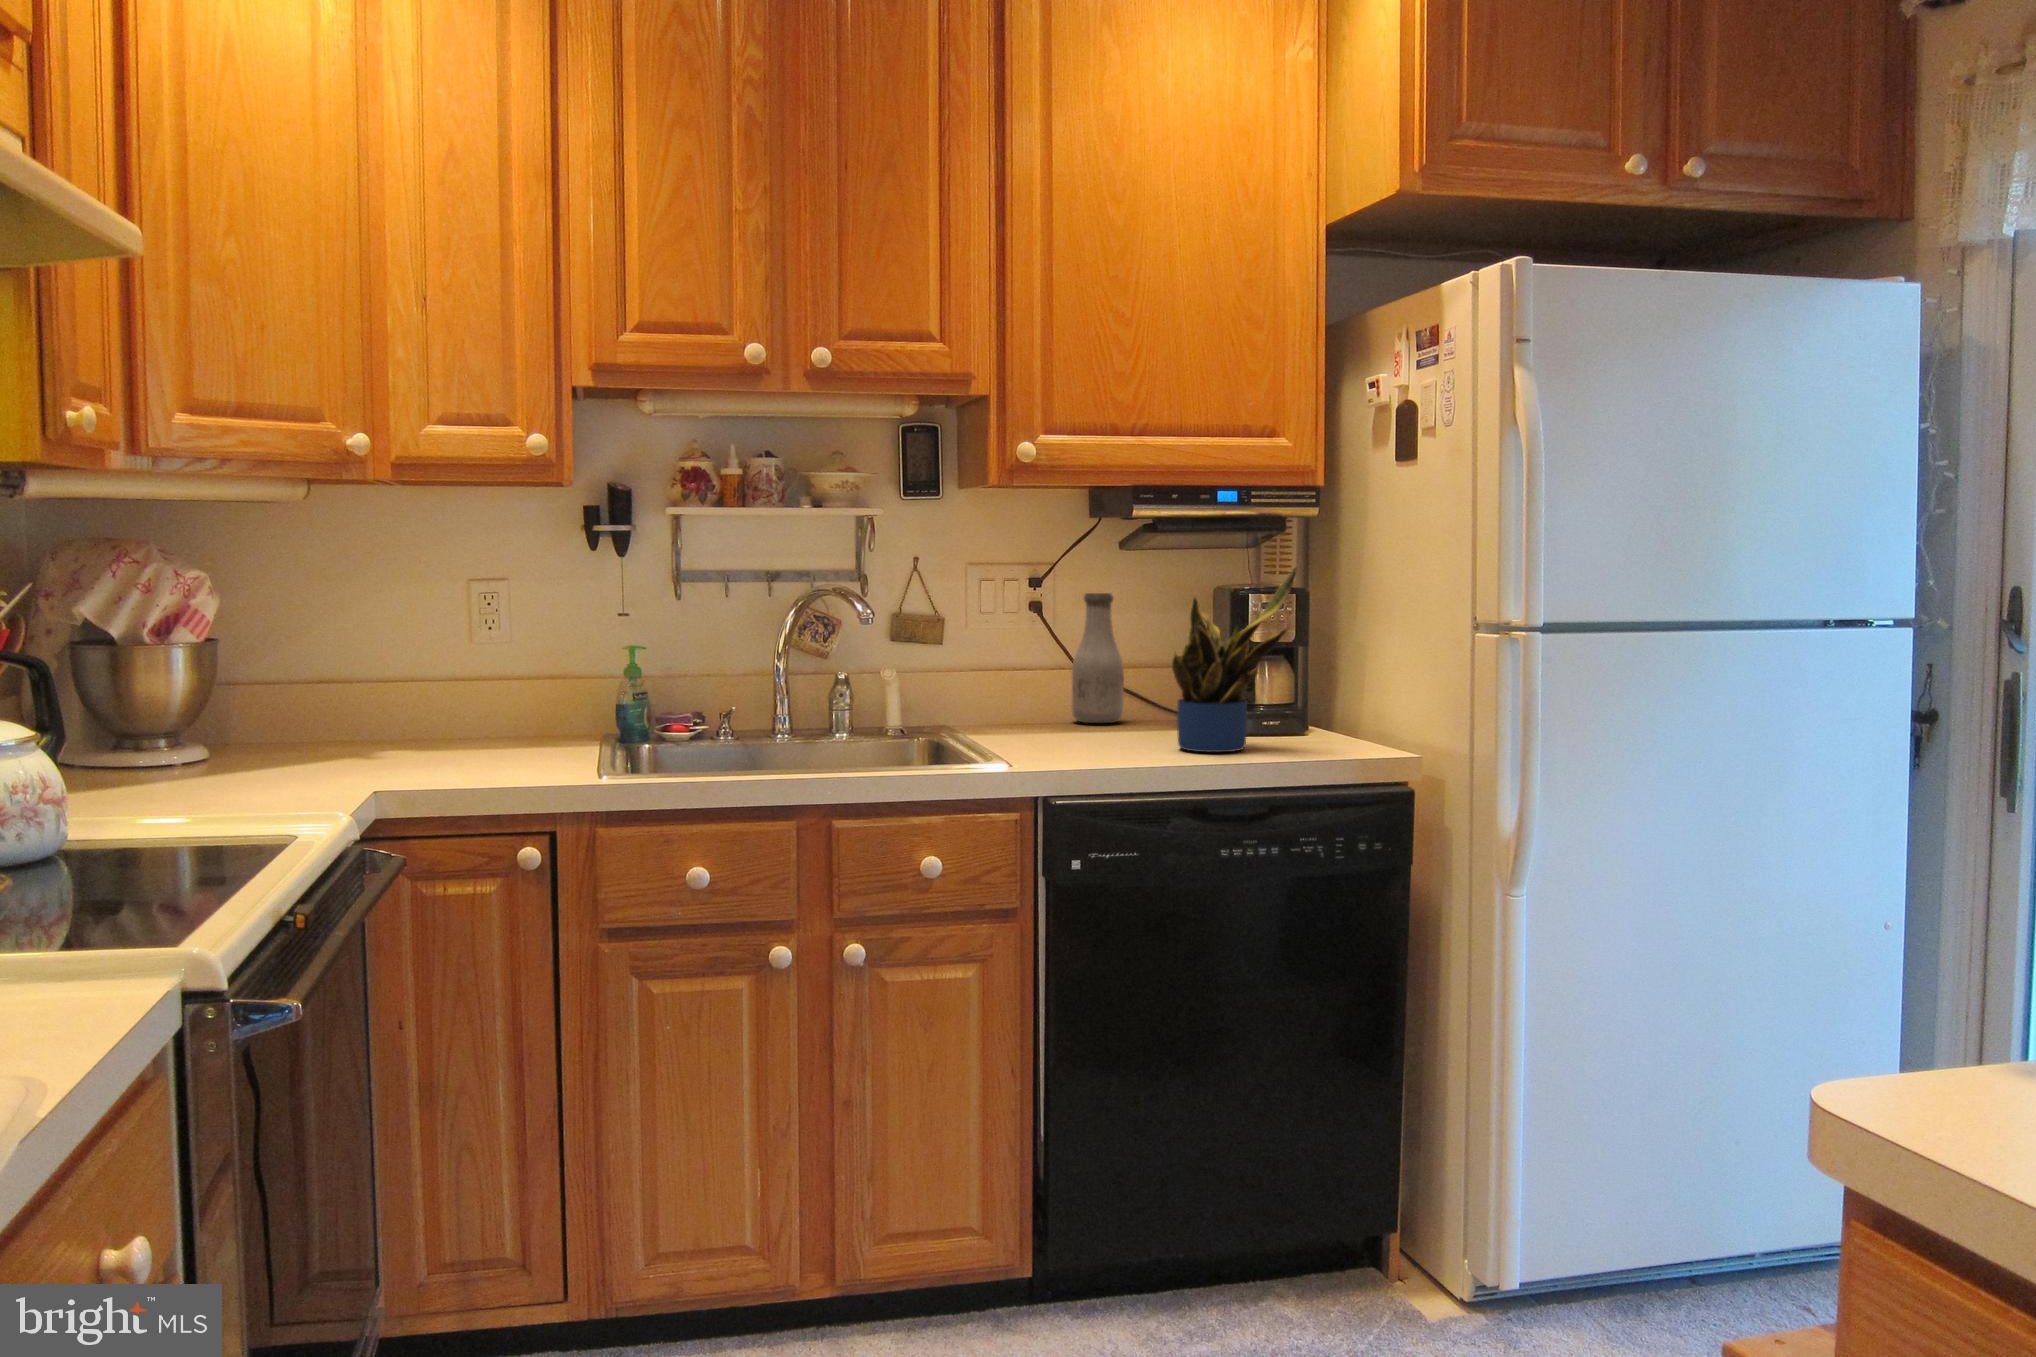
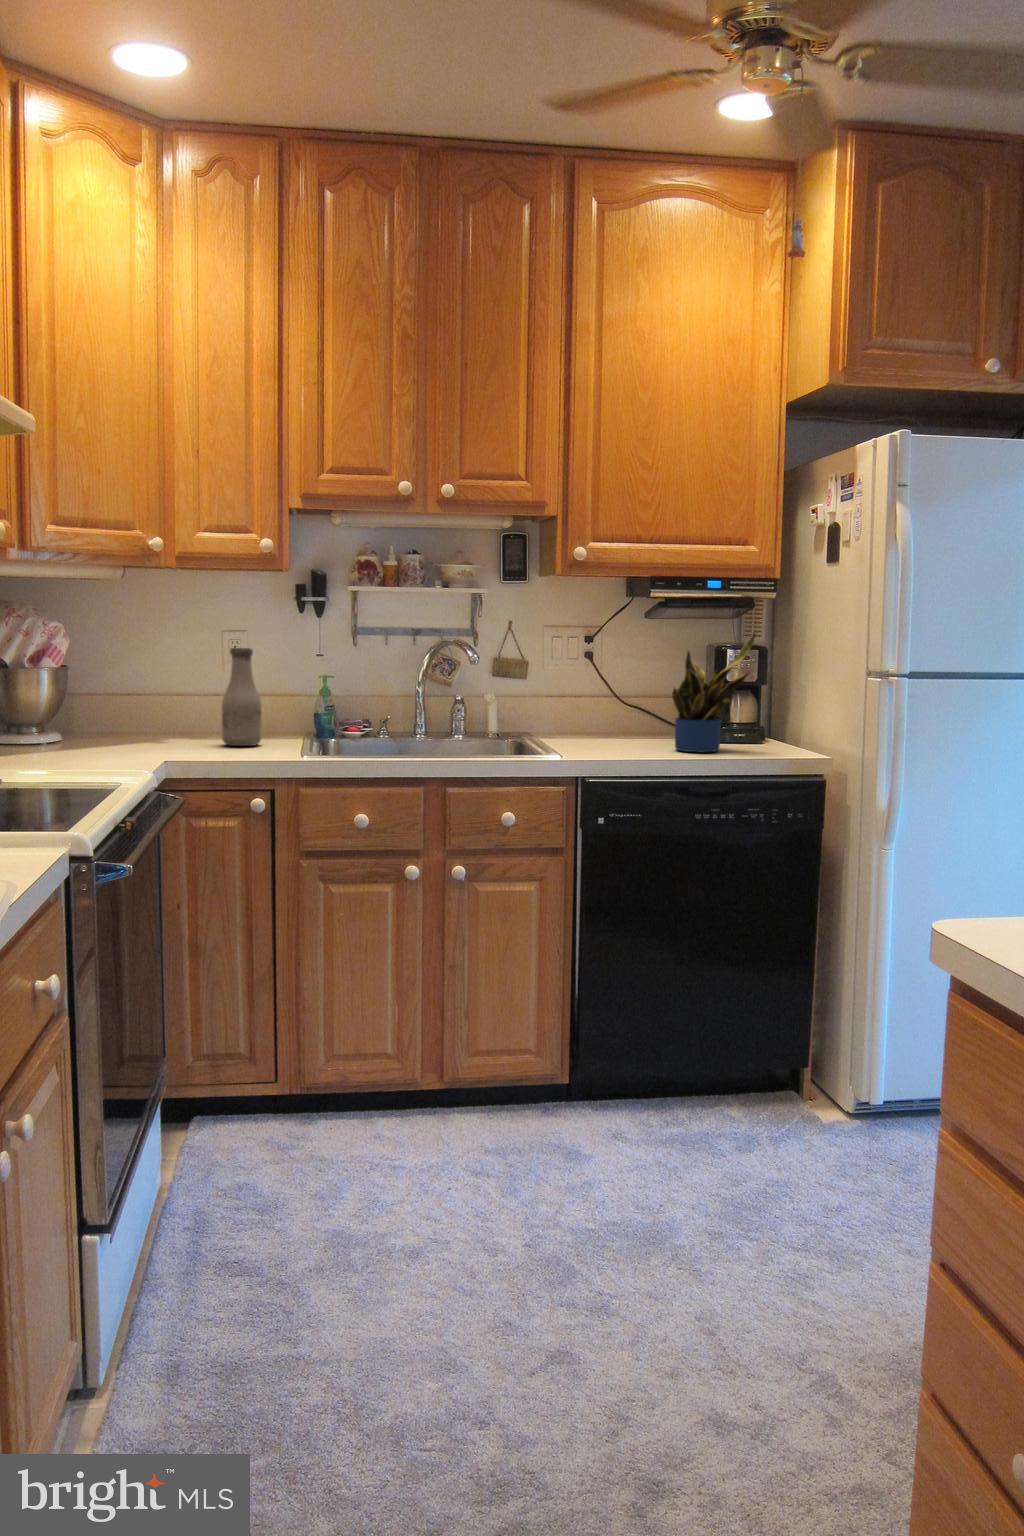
bottle: present [1072,593,1124,723] -> present [221,648,262,746]

